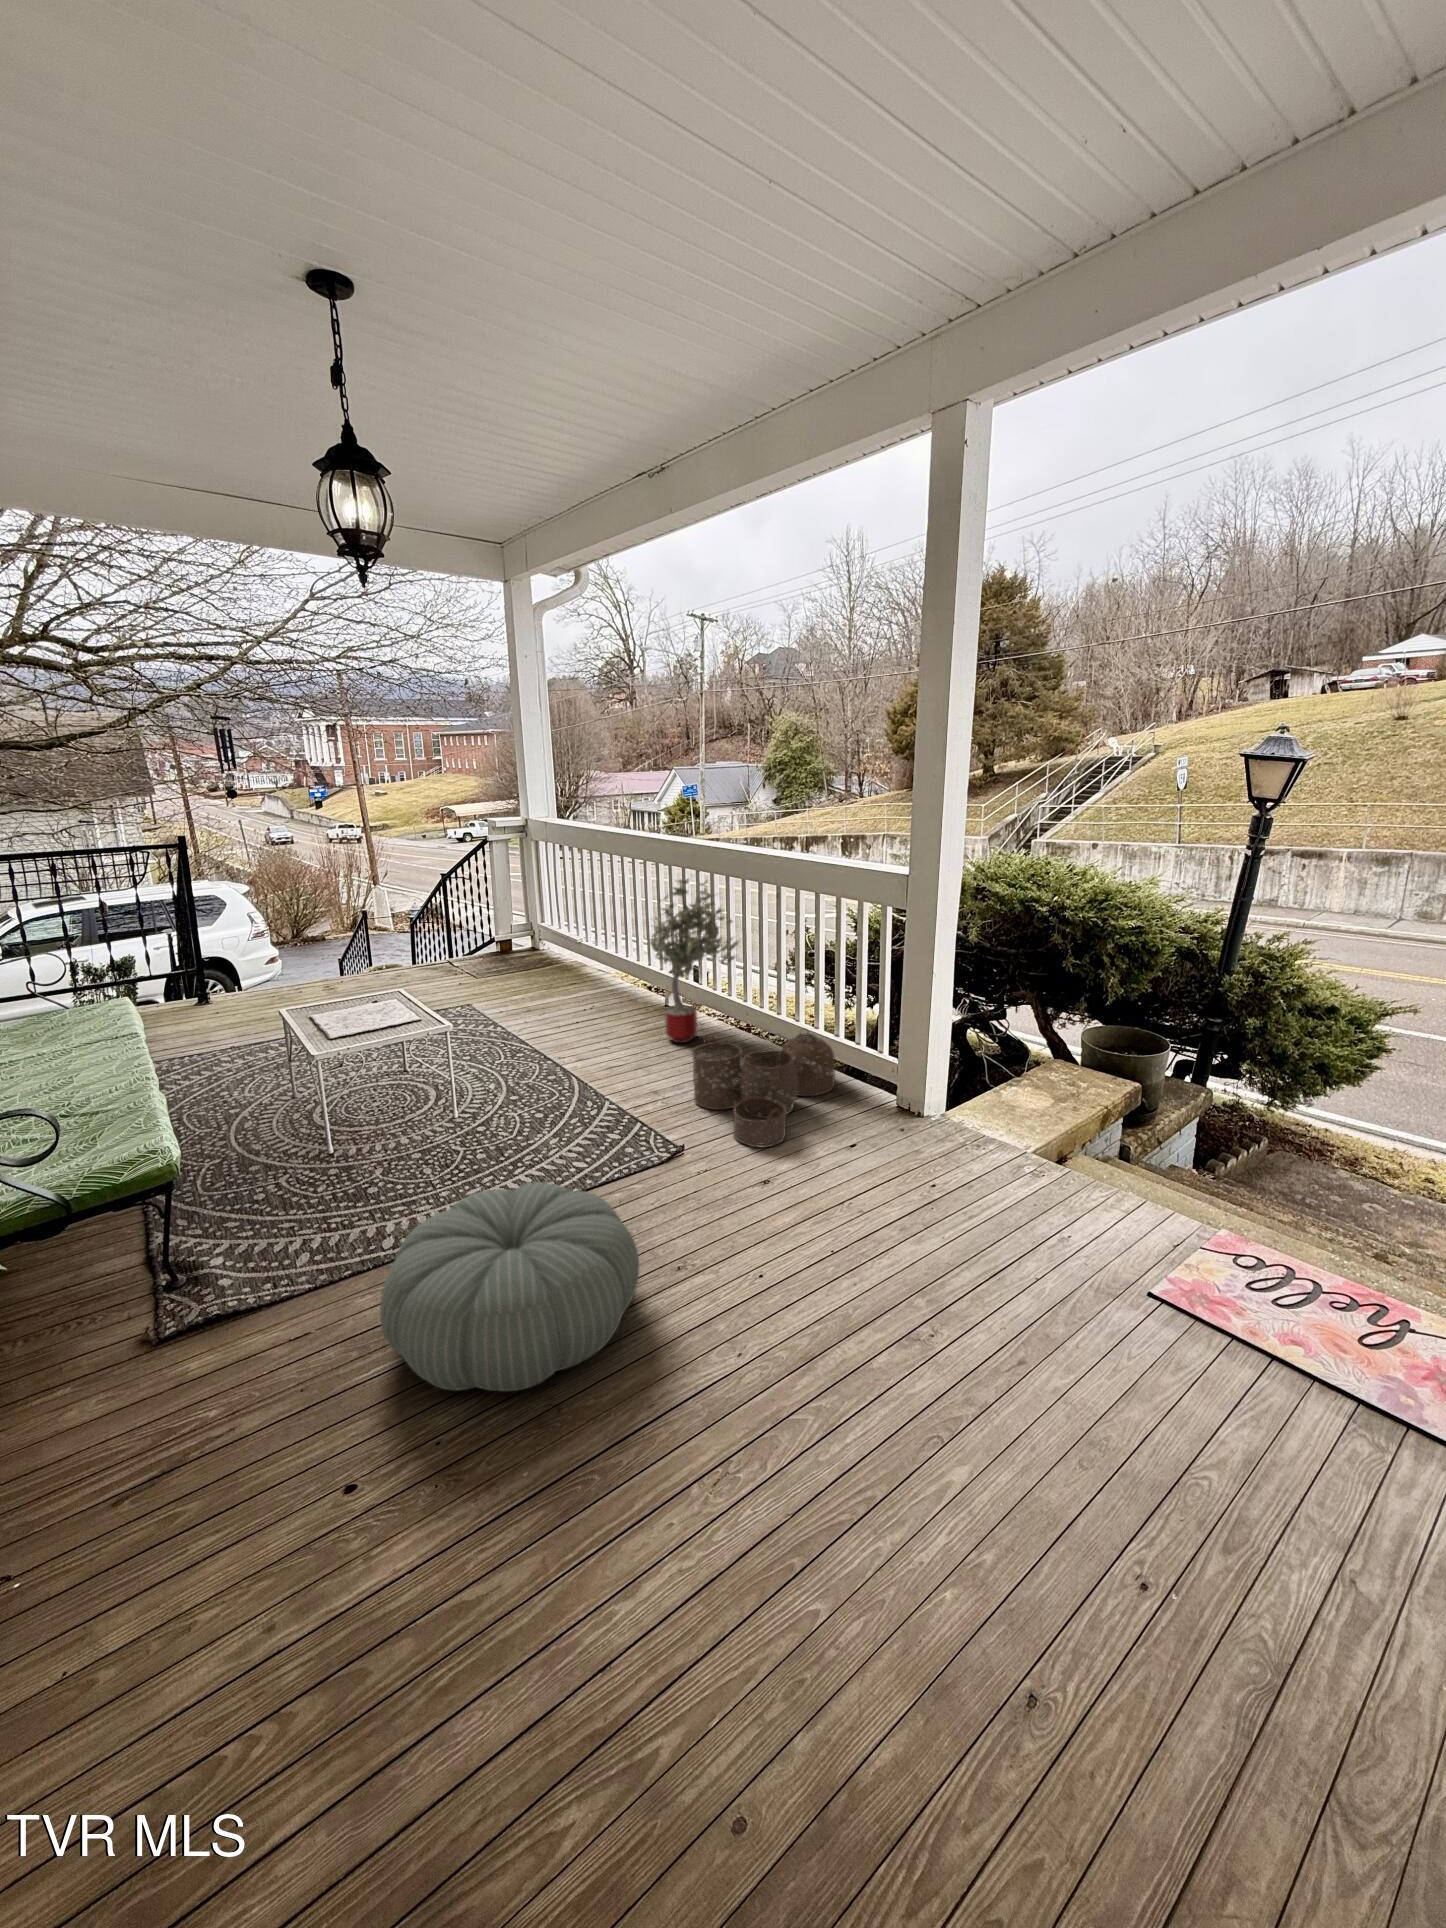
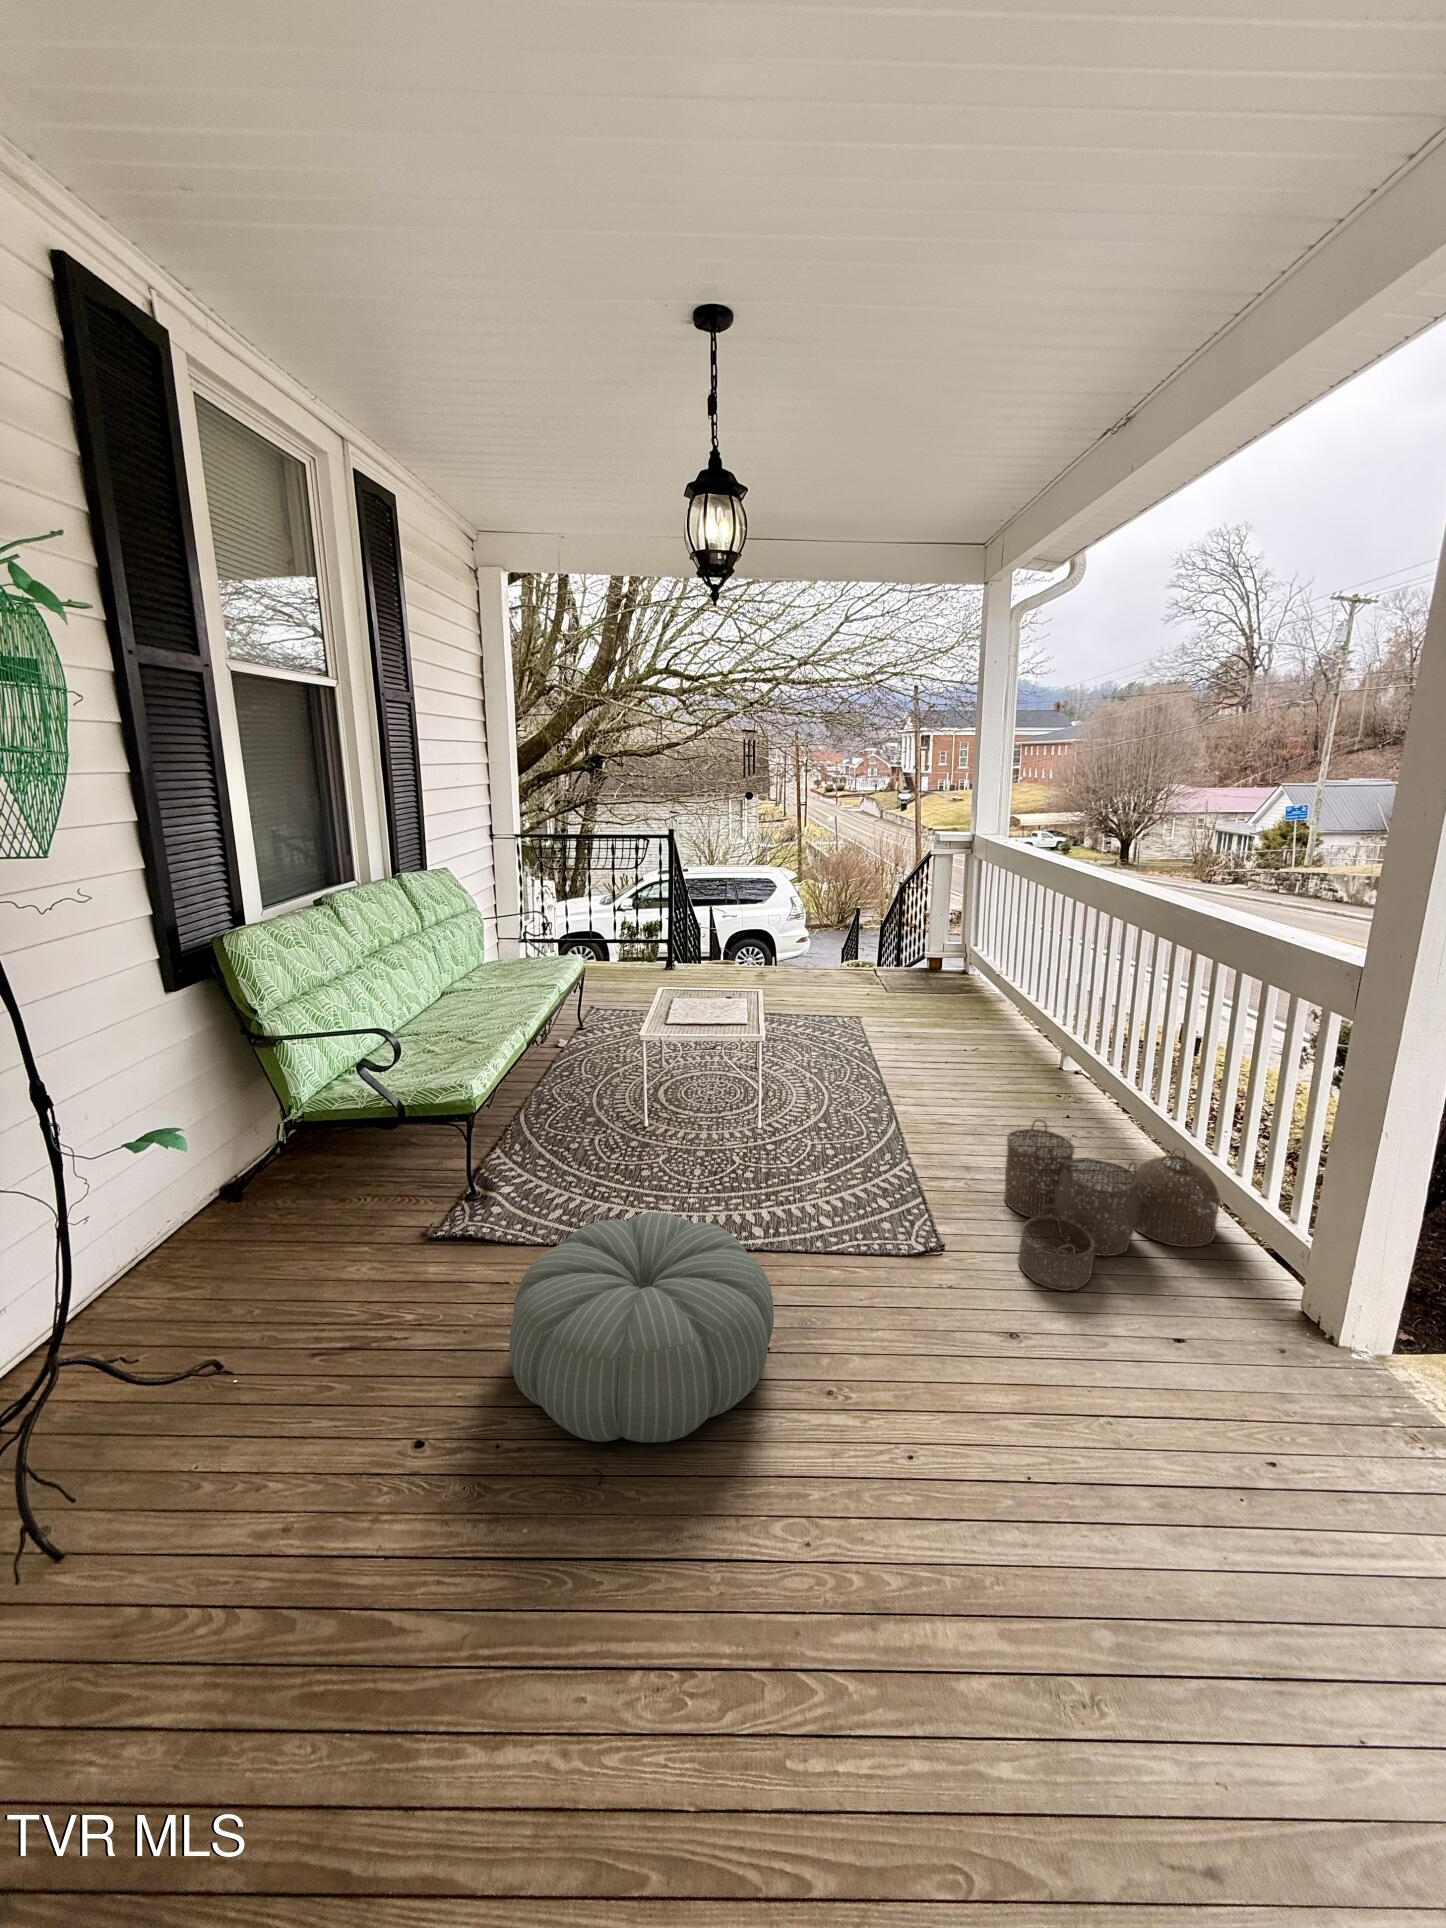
potted tree: present [649,879,738,1043] -> none [1019,921,1142,1120]

